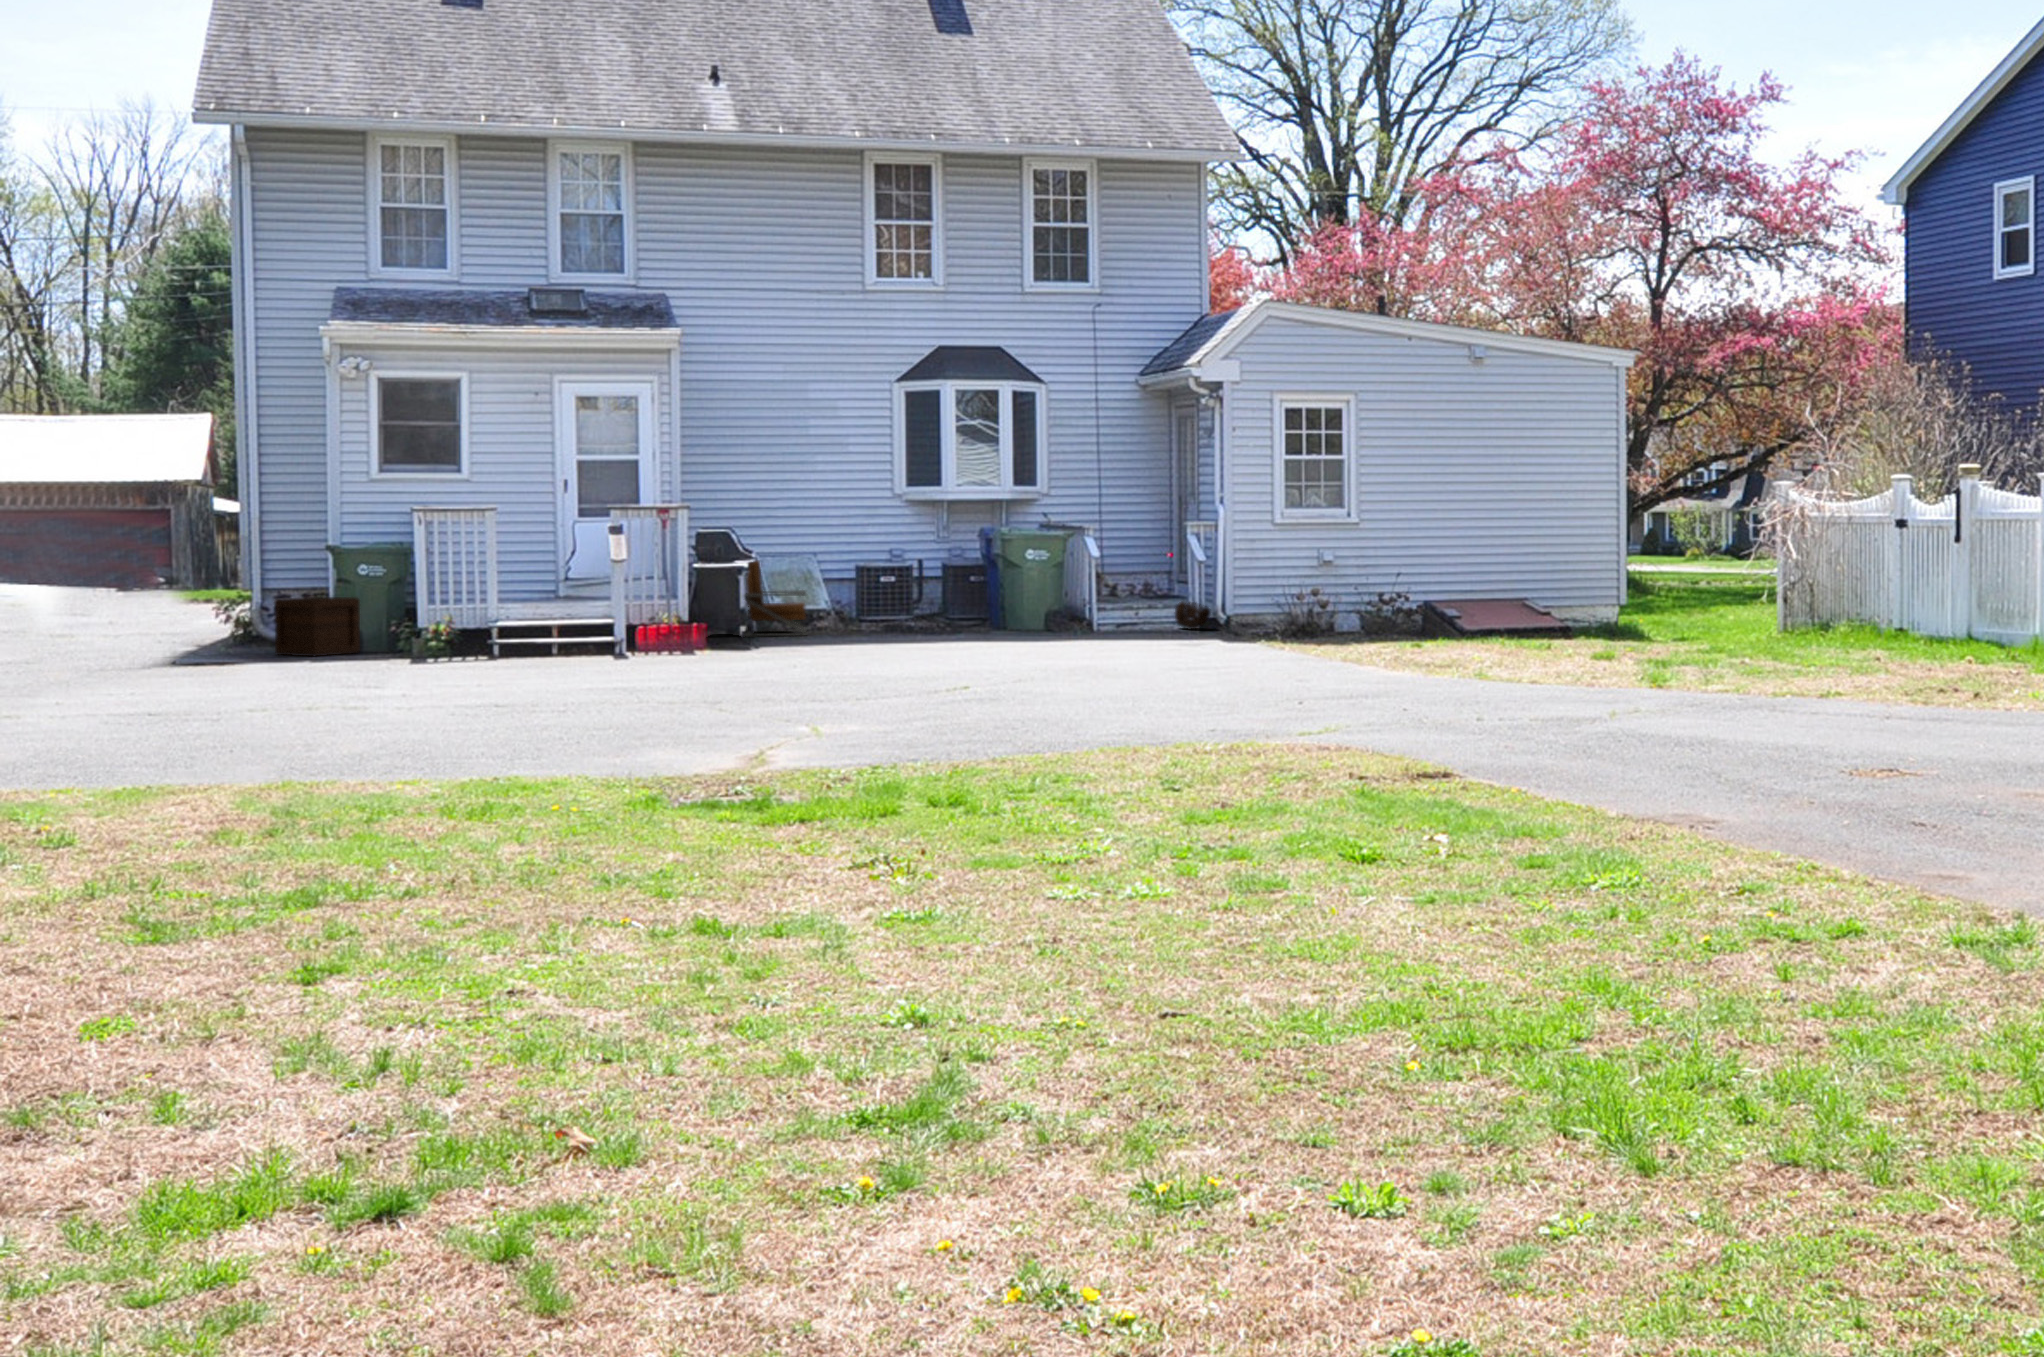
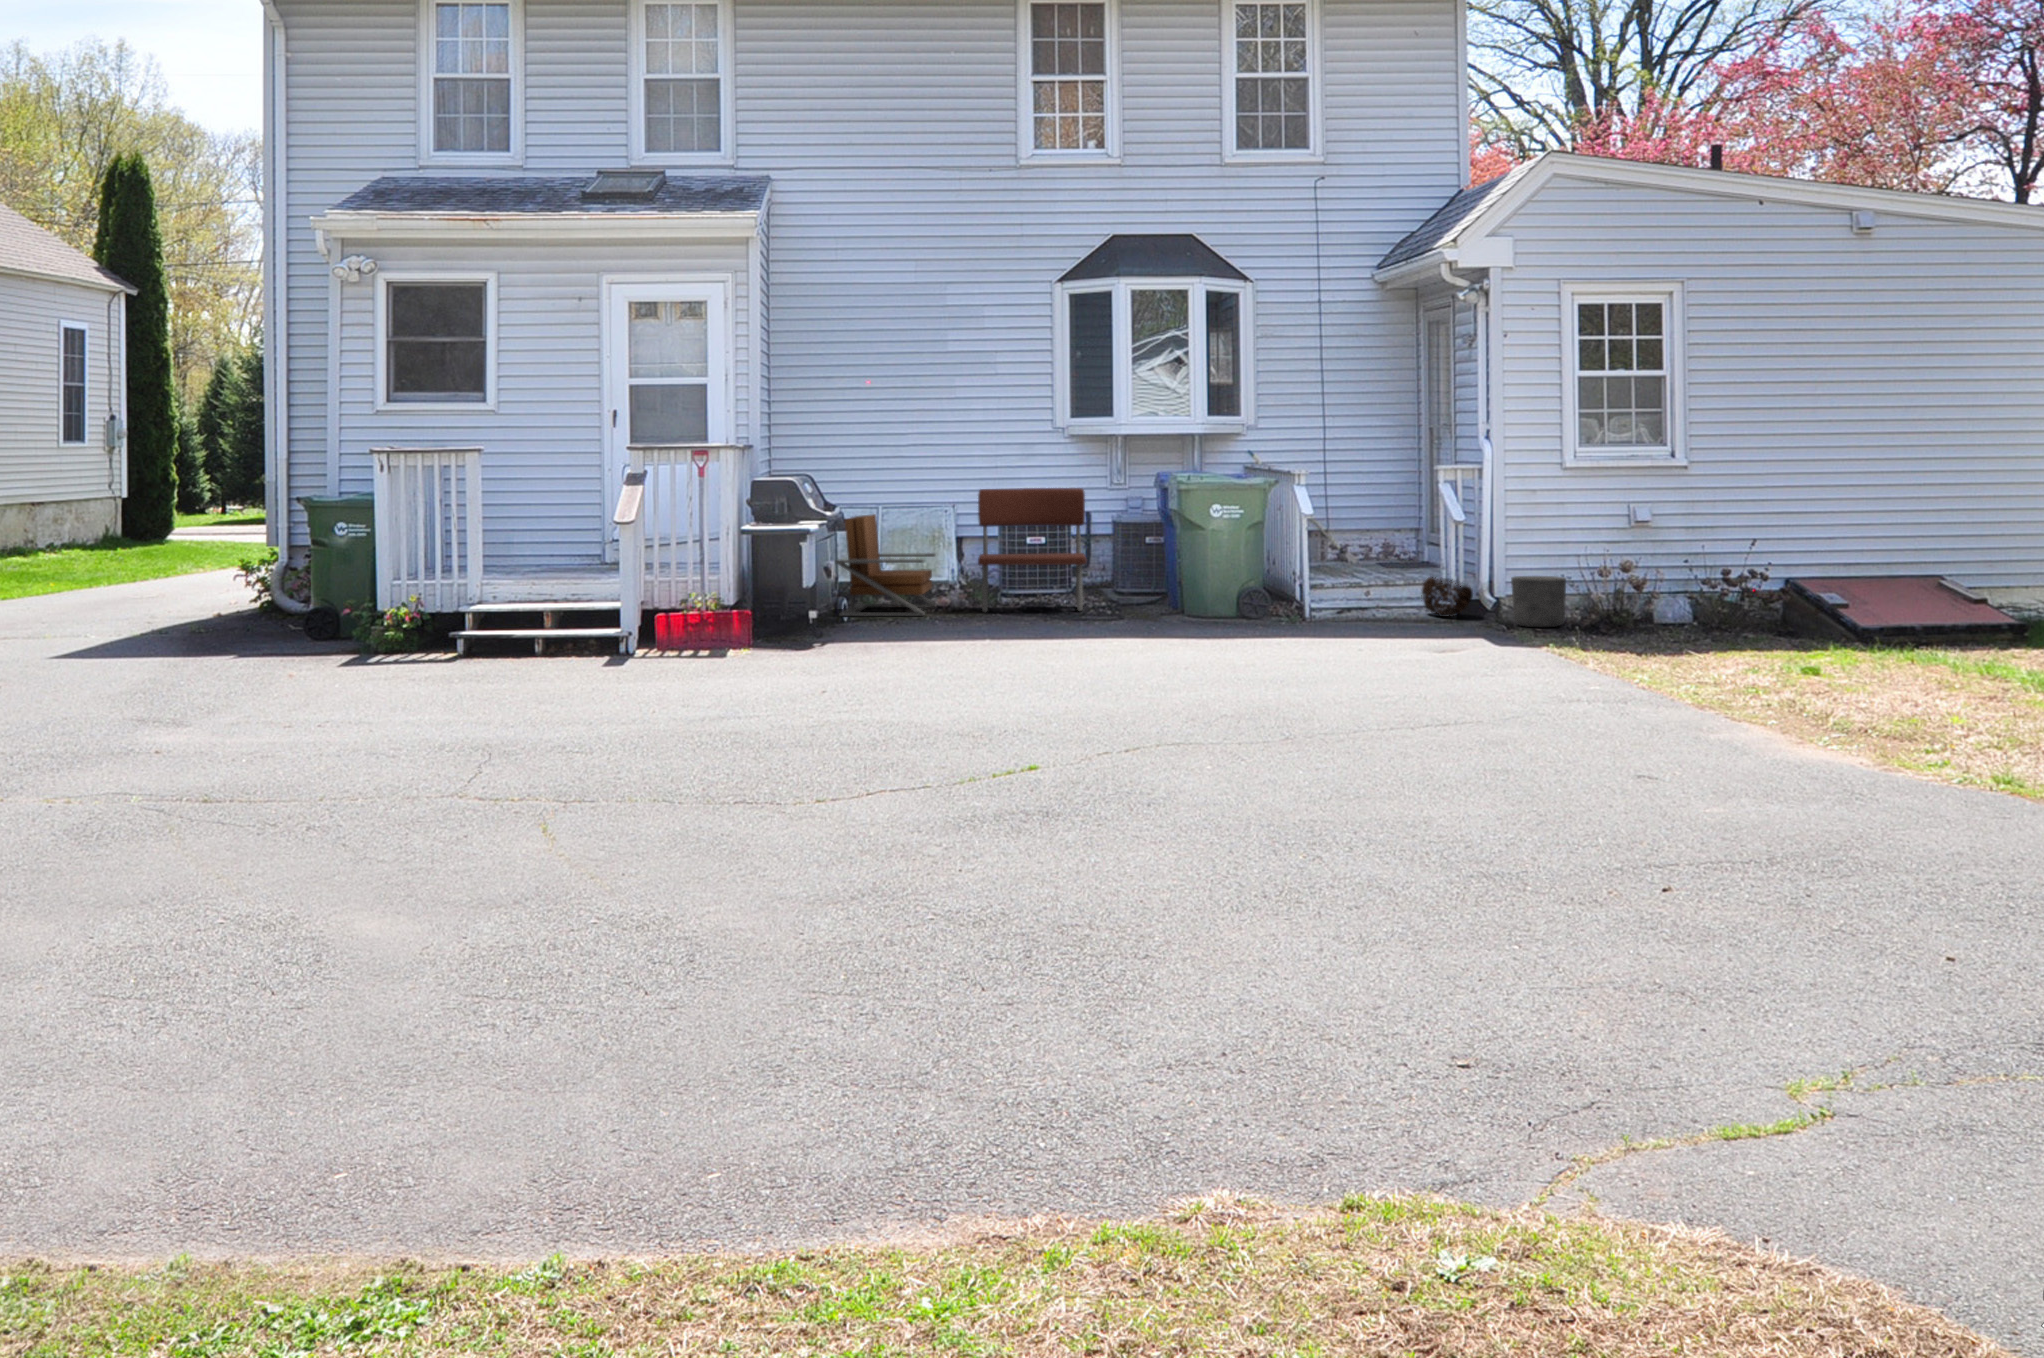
bench: none [842,540,930,633] -> present [978,488,1087,612]
wooden crate: present [274,596,360,656] -> none [216,560,321,643]
planter: none [1237,599,1273,633] -> present [1511,576,1566,627]

